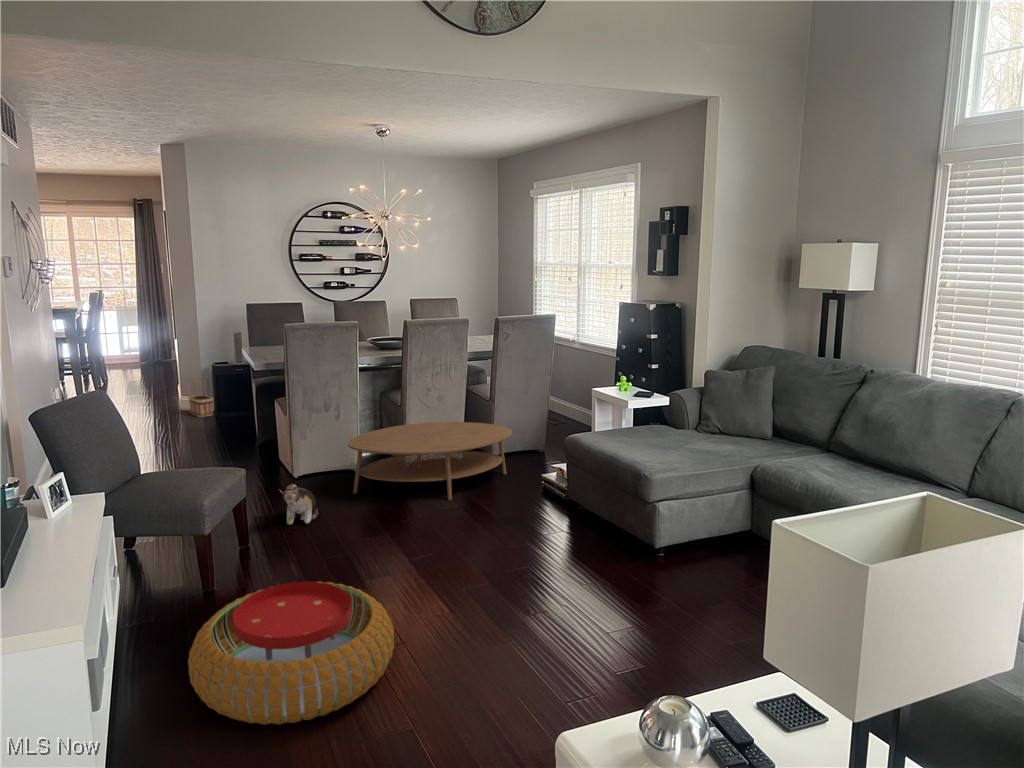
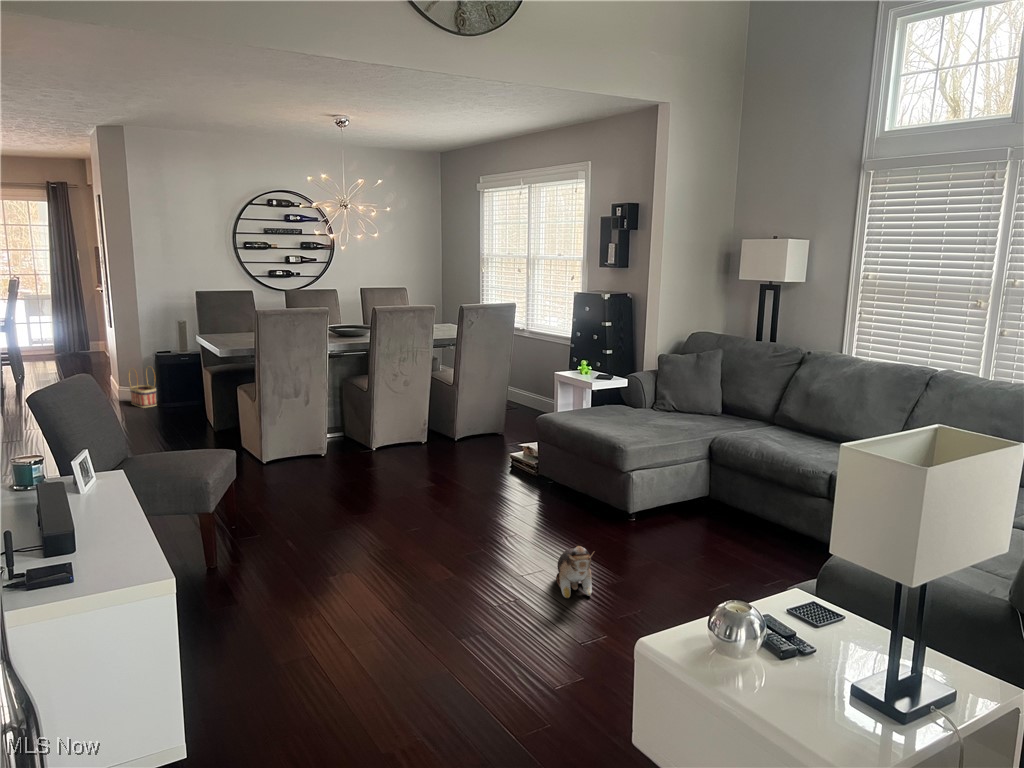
coffee table: present [348,422,512,500] -> none [323,406,478,480]
plush toy: present [280,484,318,525] -> present [556,546,594,598]
pouf: present [188,582,394,725] -> none [228,548,417,674]

